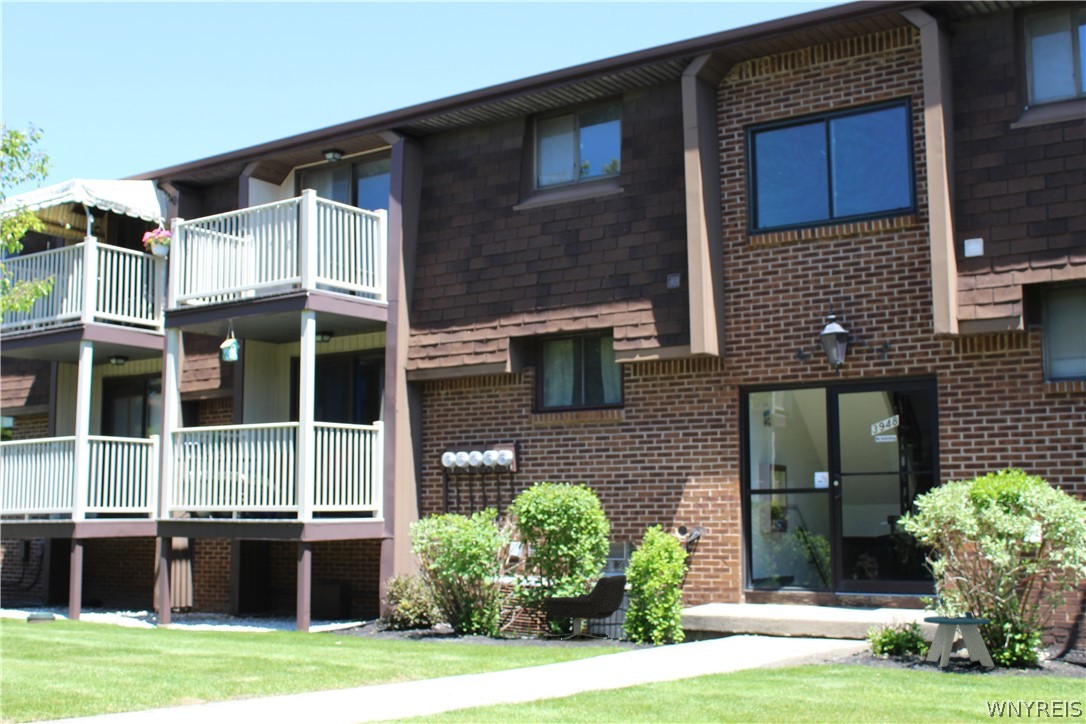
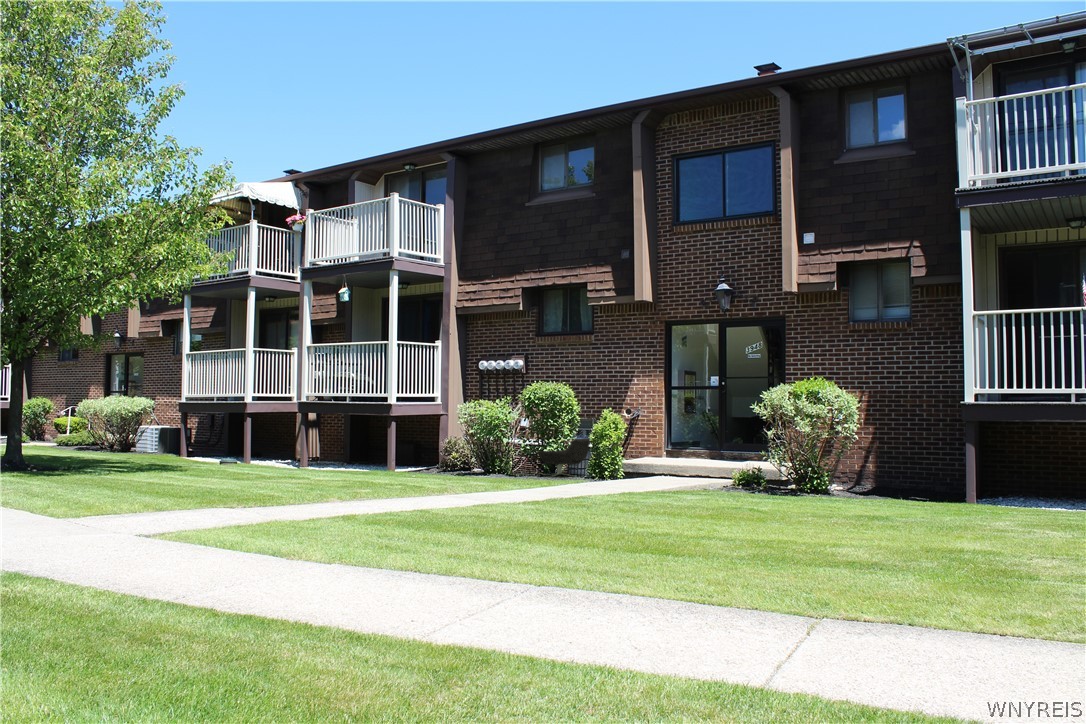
side table: present [924,598,994,667] -> none [763,452,803,493]

